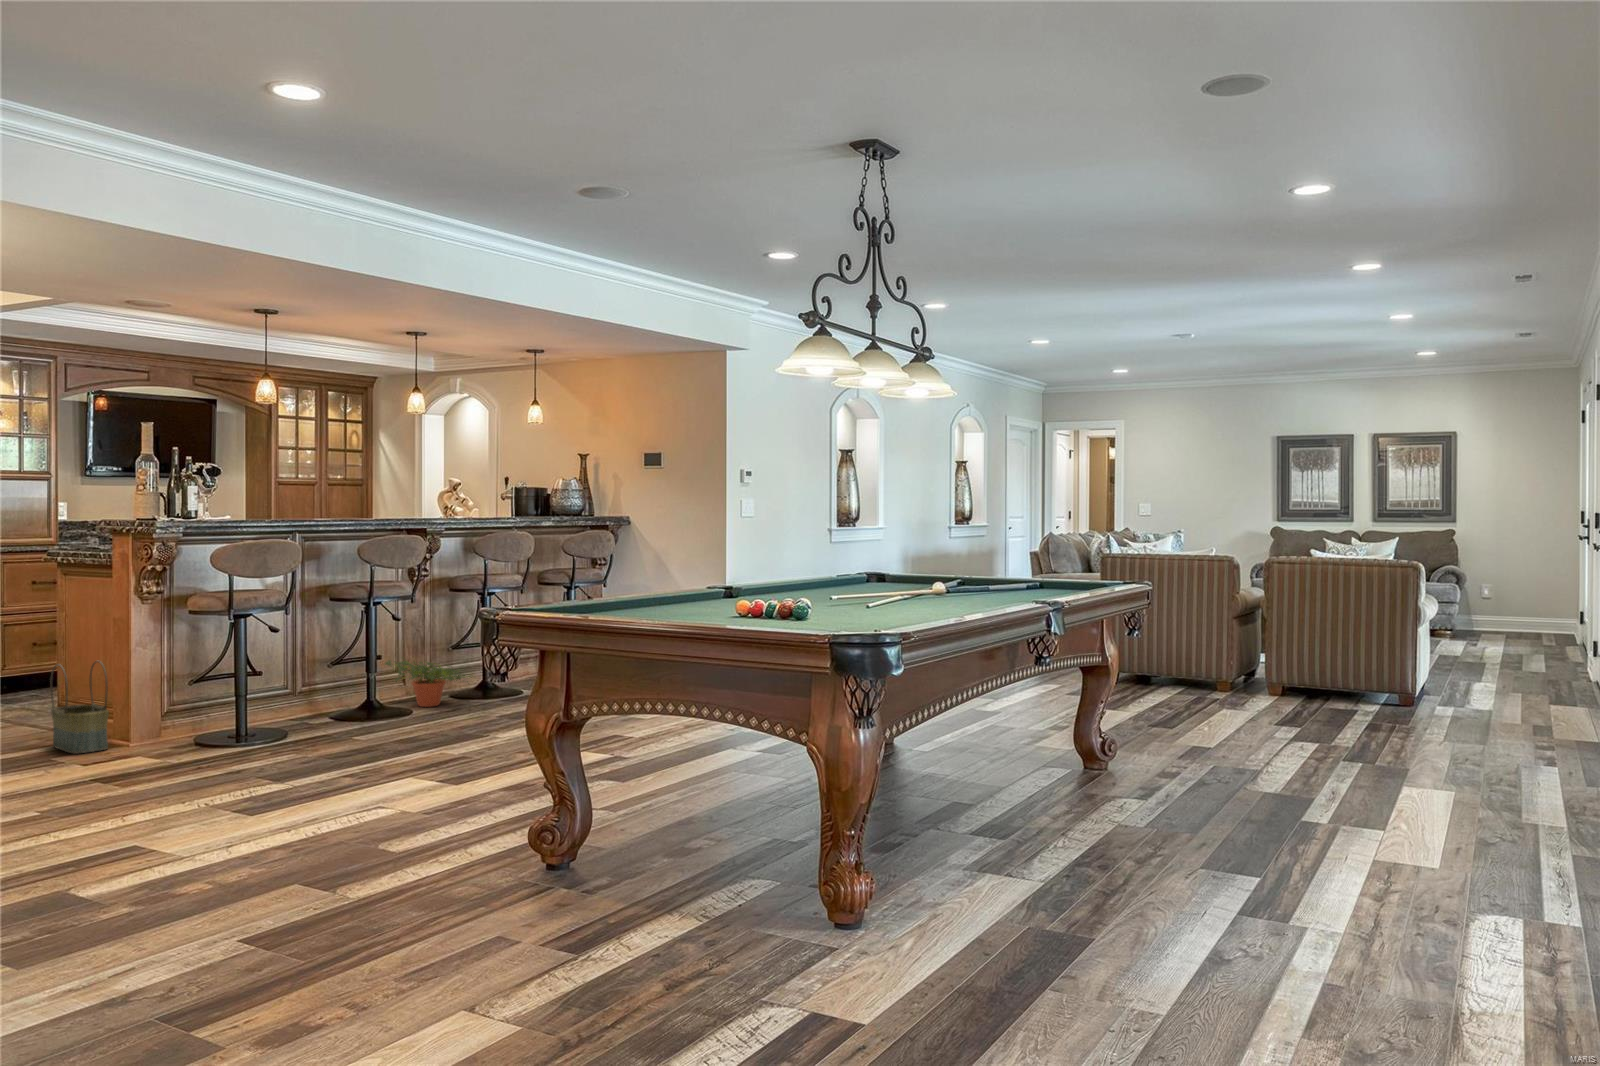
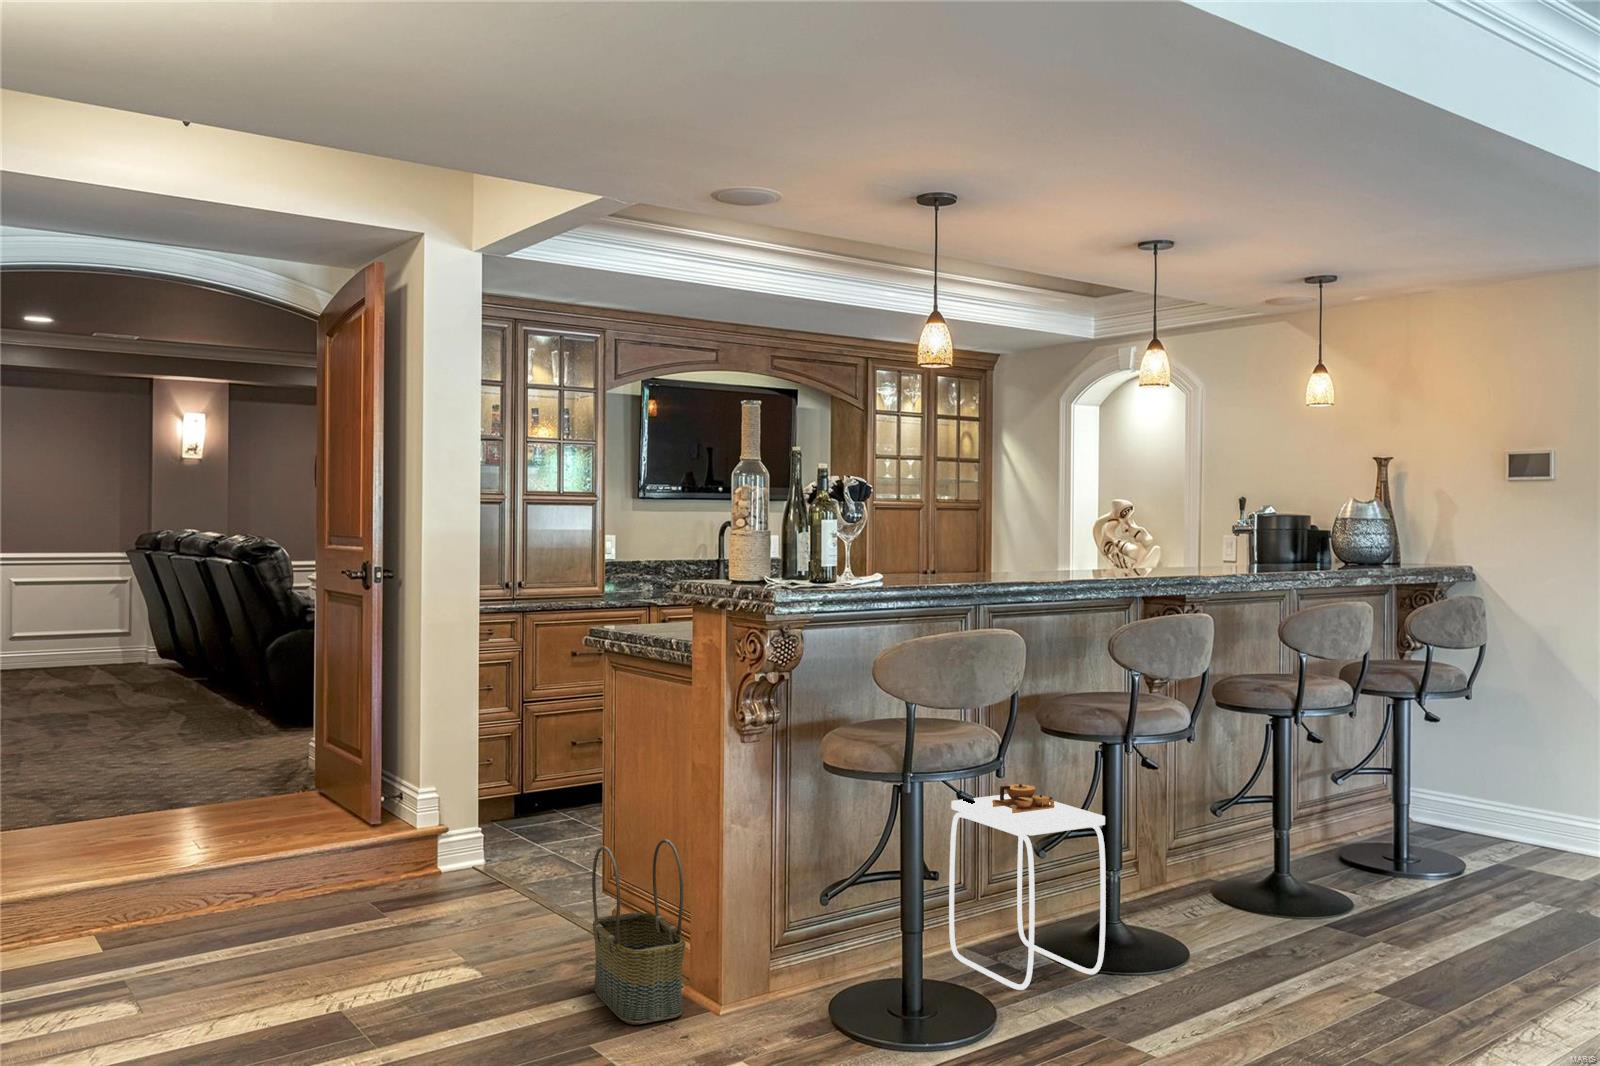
side table: none [277,627,359,728] -> present [949,784,1106,990]
potted plant: present [385,660,470,707] -> none [1116,833,1291,938]

